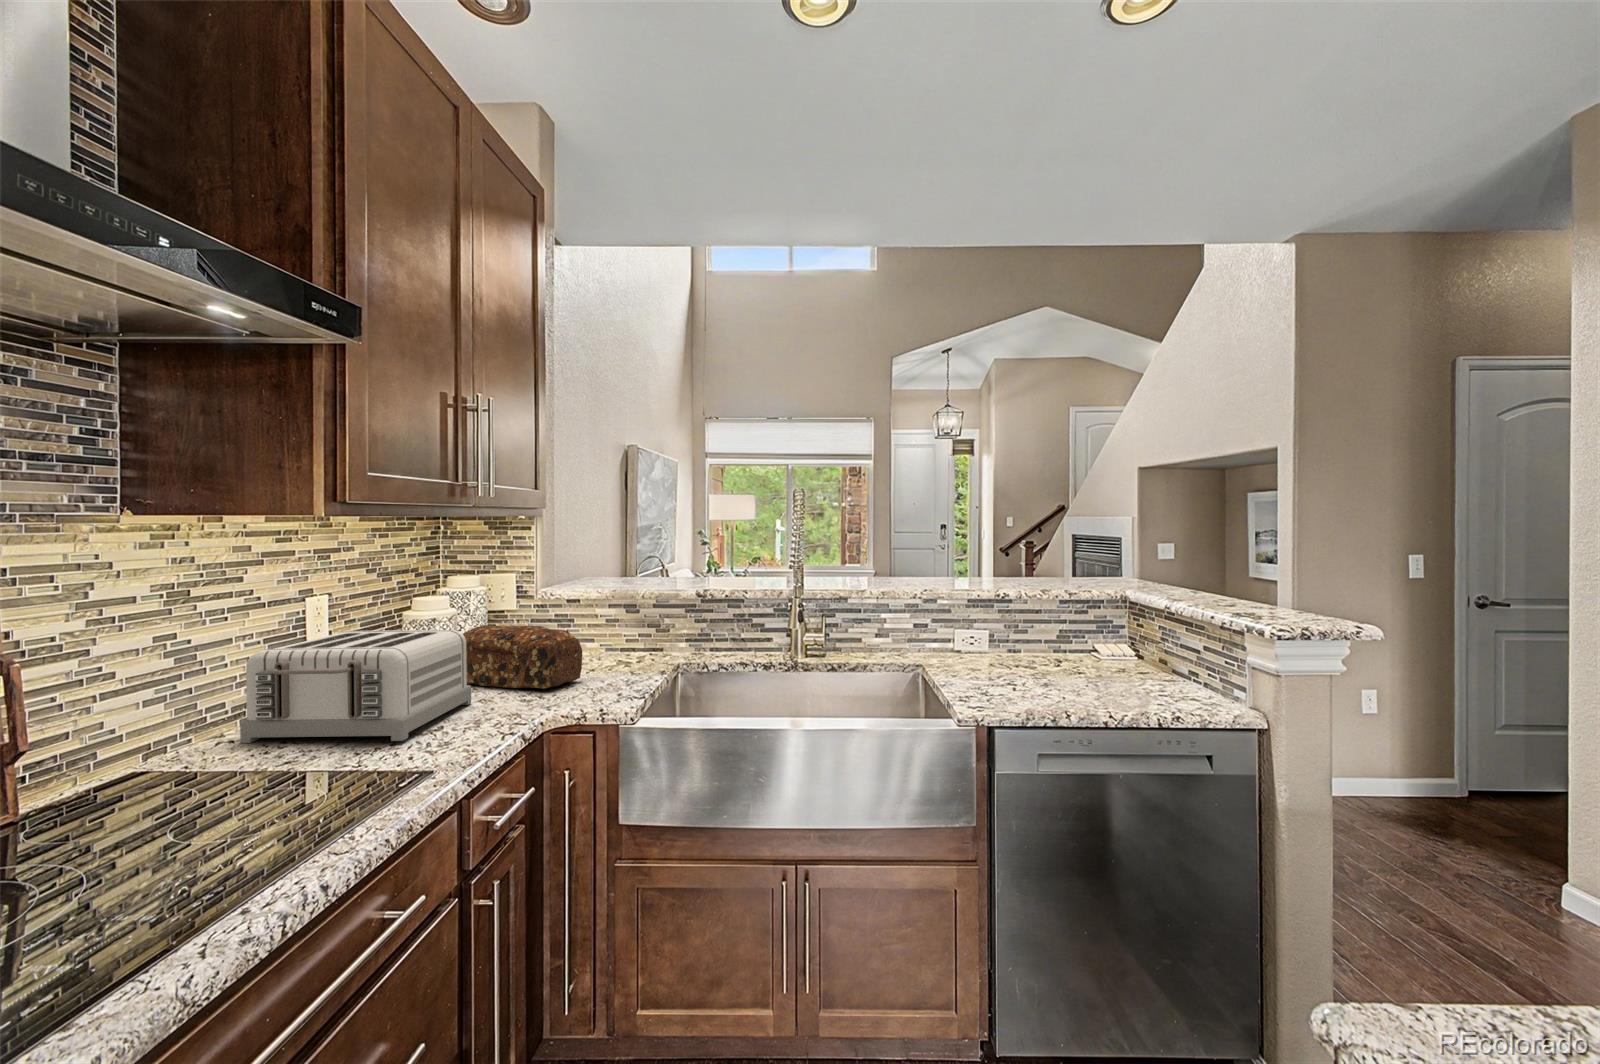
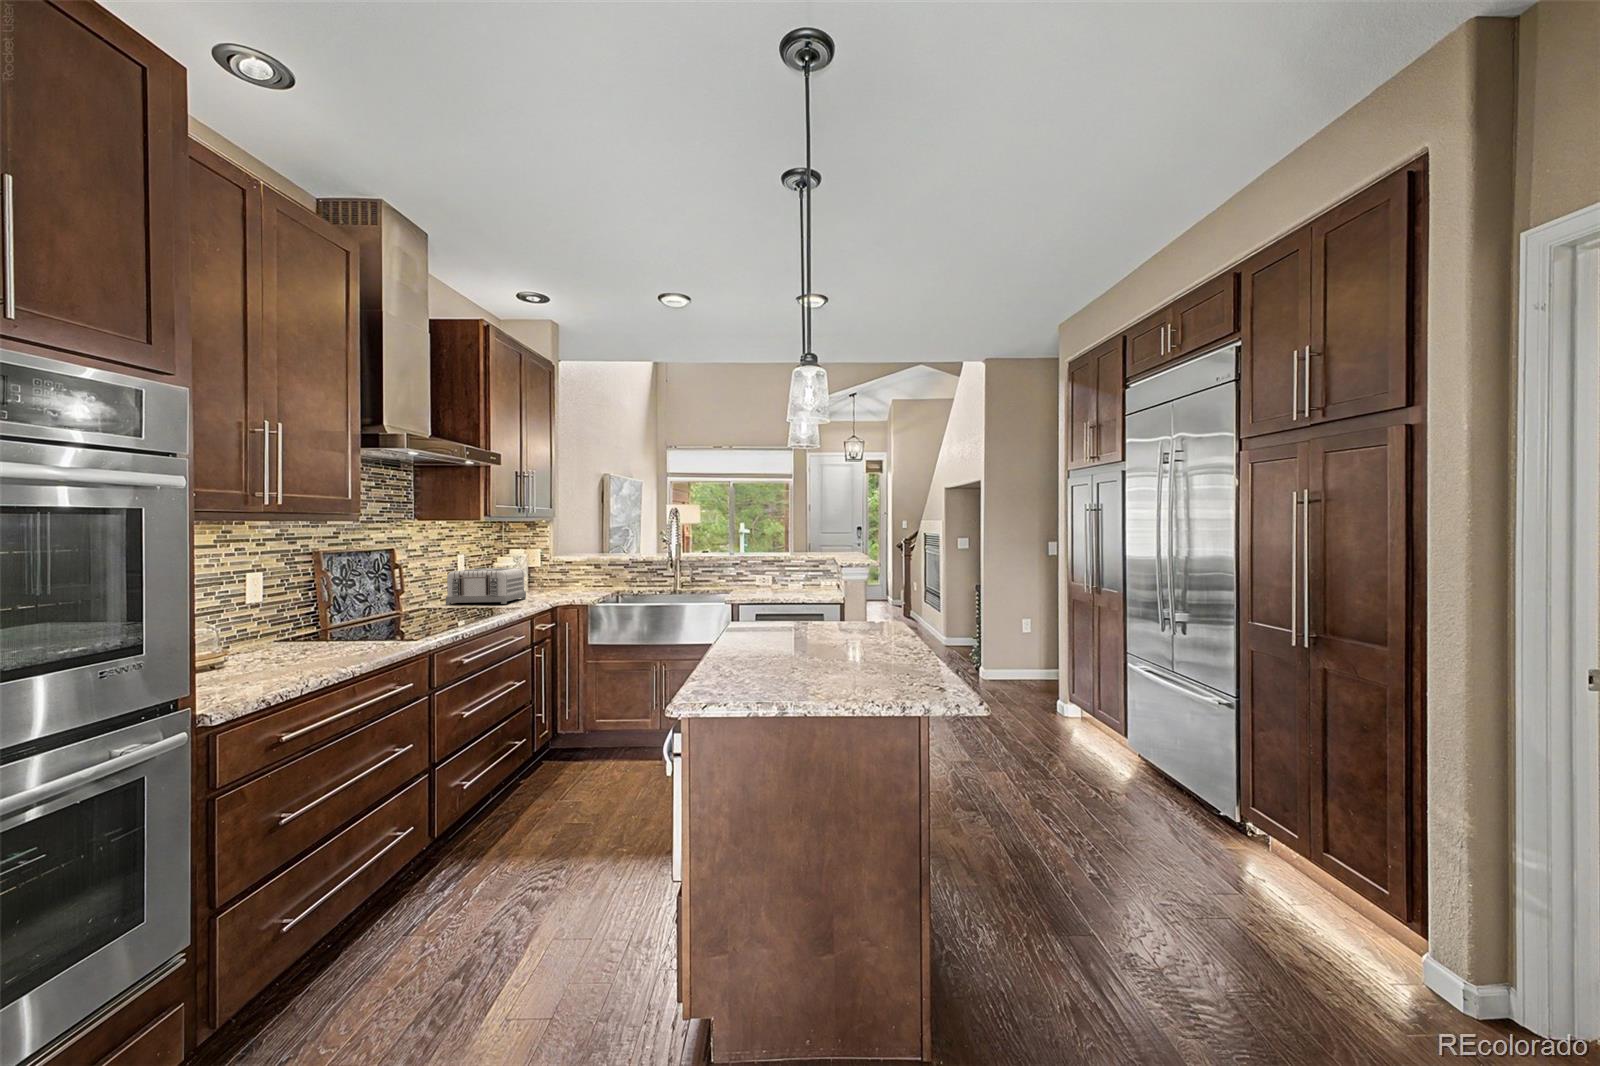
bread loaf: present [464,625,582,689] -> none [517,570,572,595]

